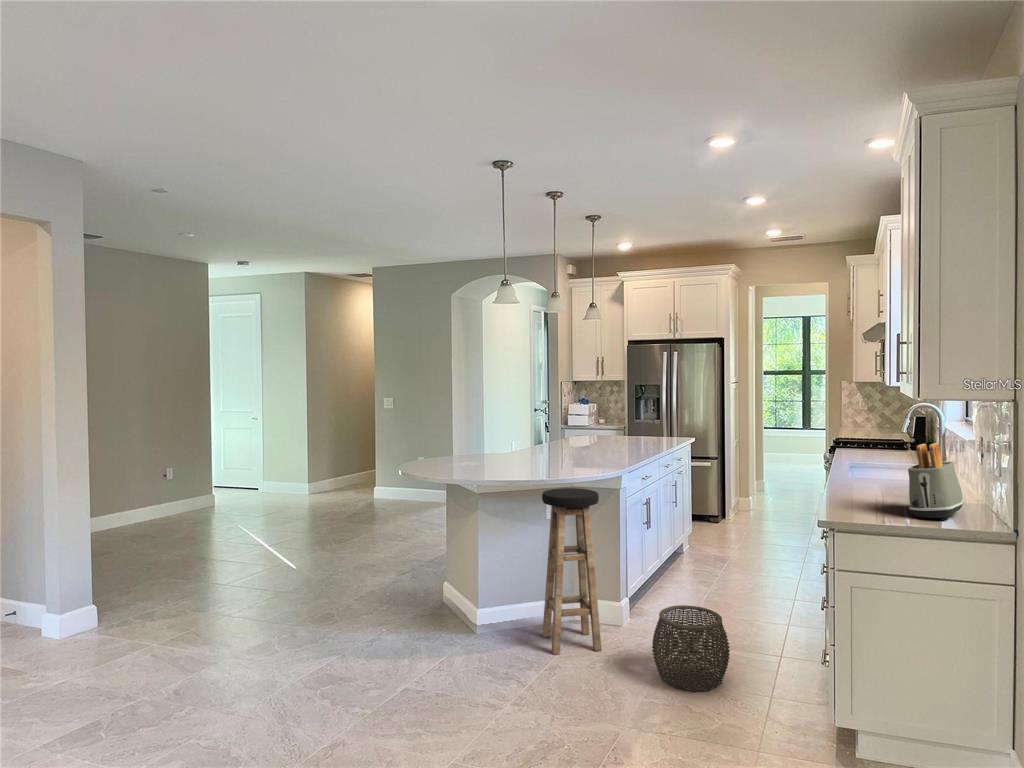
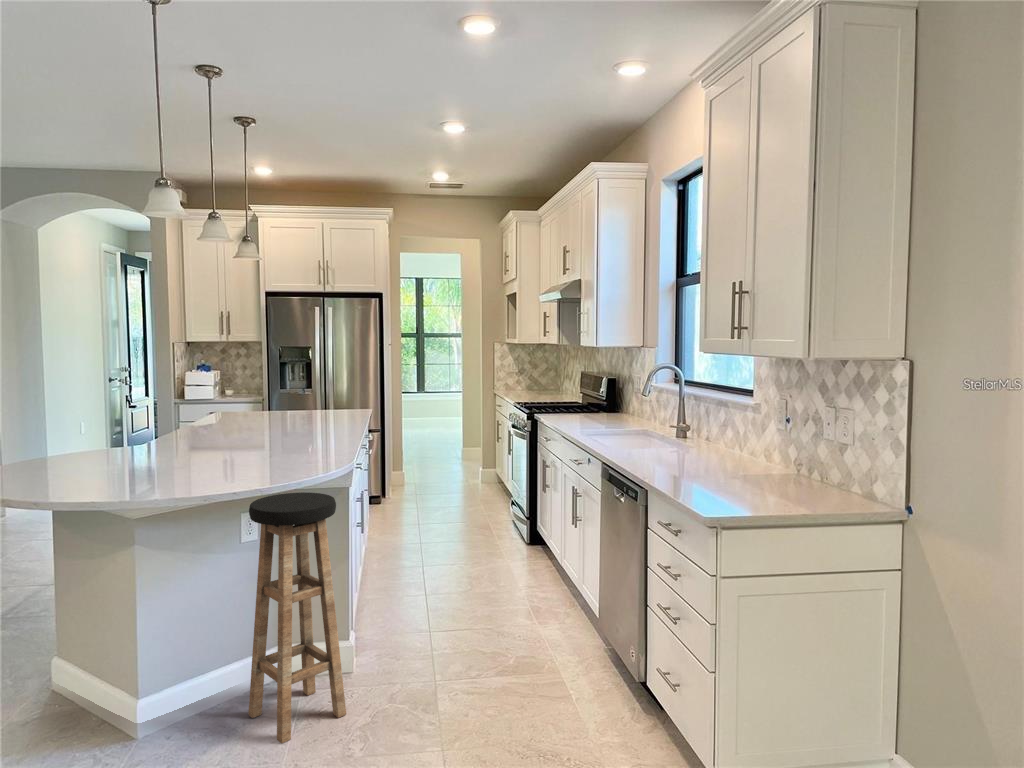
toaster: present [908,443,964,520] -> none [729,405,782,488]
woven basket: present [652,605,730,692] -> none [431,626,528,743]

